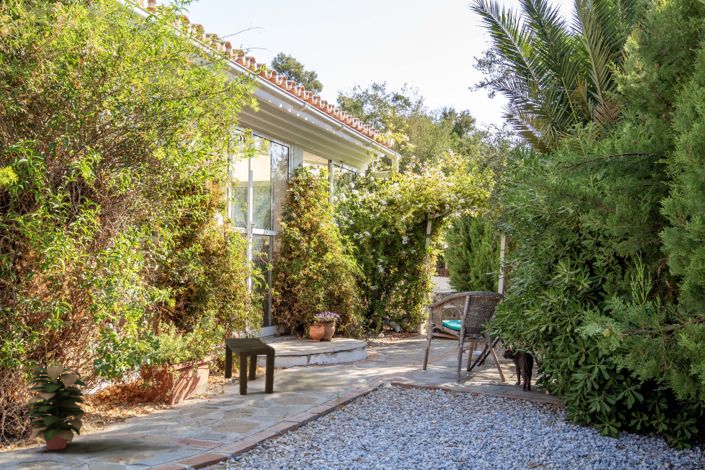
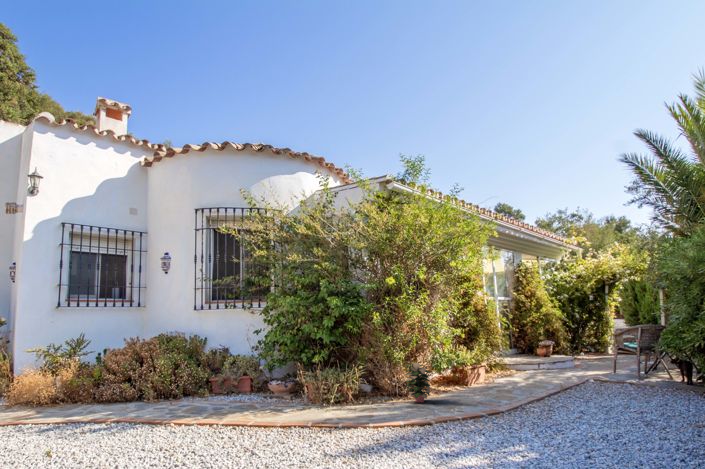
bench: present [224,338,275,395] -> none [491,354,520,383]

